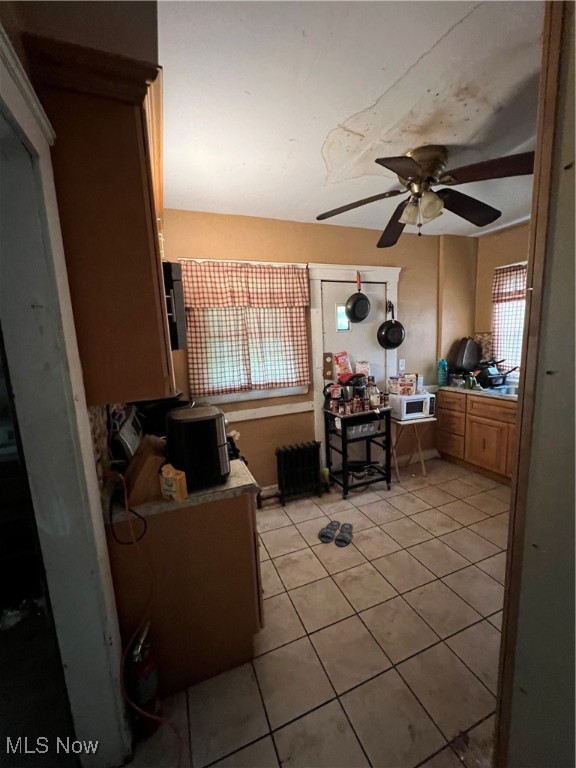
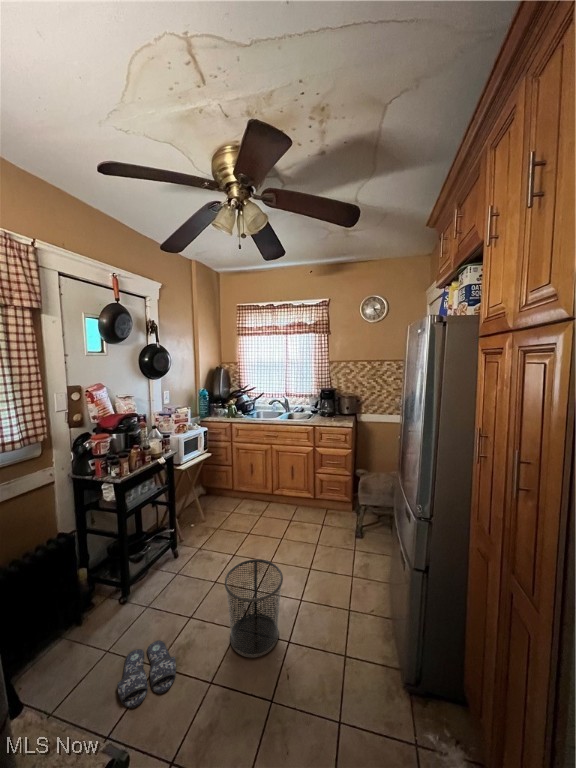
waste bin: none [387,500,438,572] -> present [225,559,283,657]

